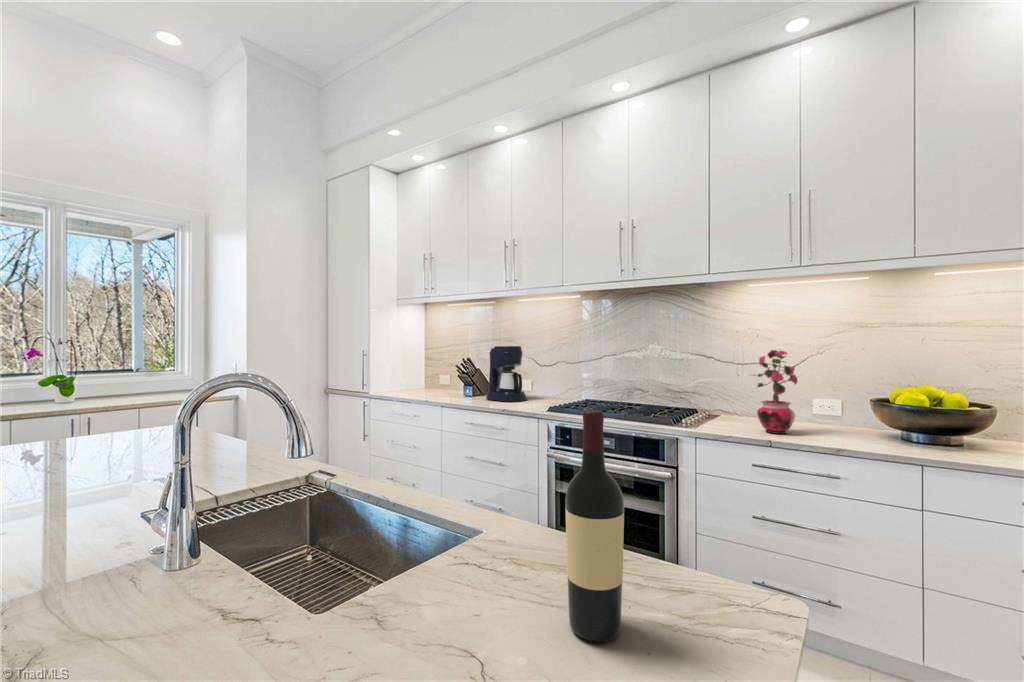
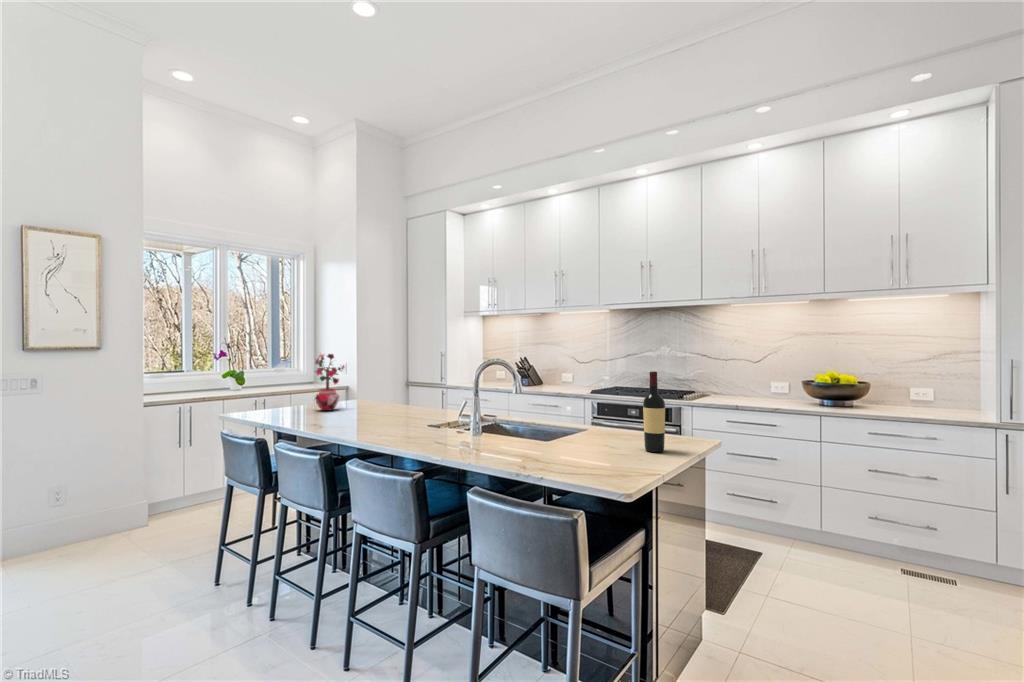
coffee maker: present [486,346,527,402] -> none [540,348,571,388]
potted plant: present [757,350,797,434] -> present [315,354,344,411]

